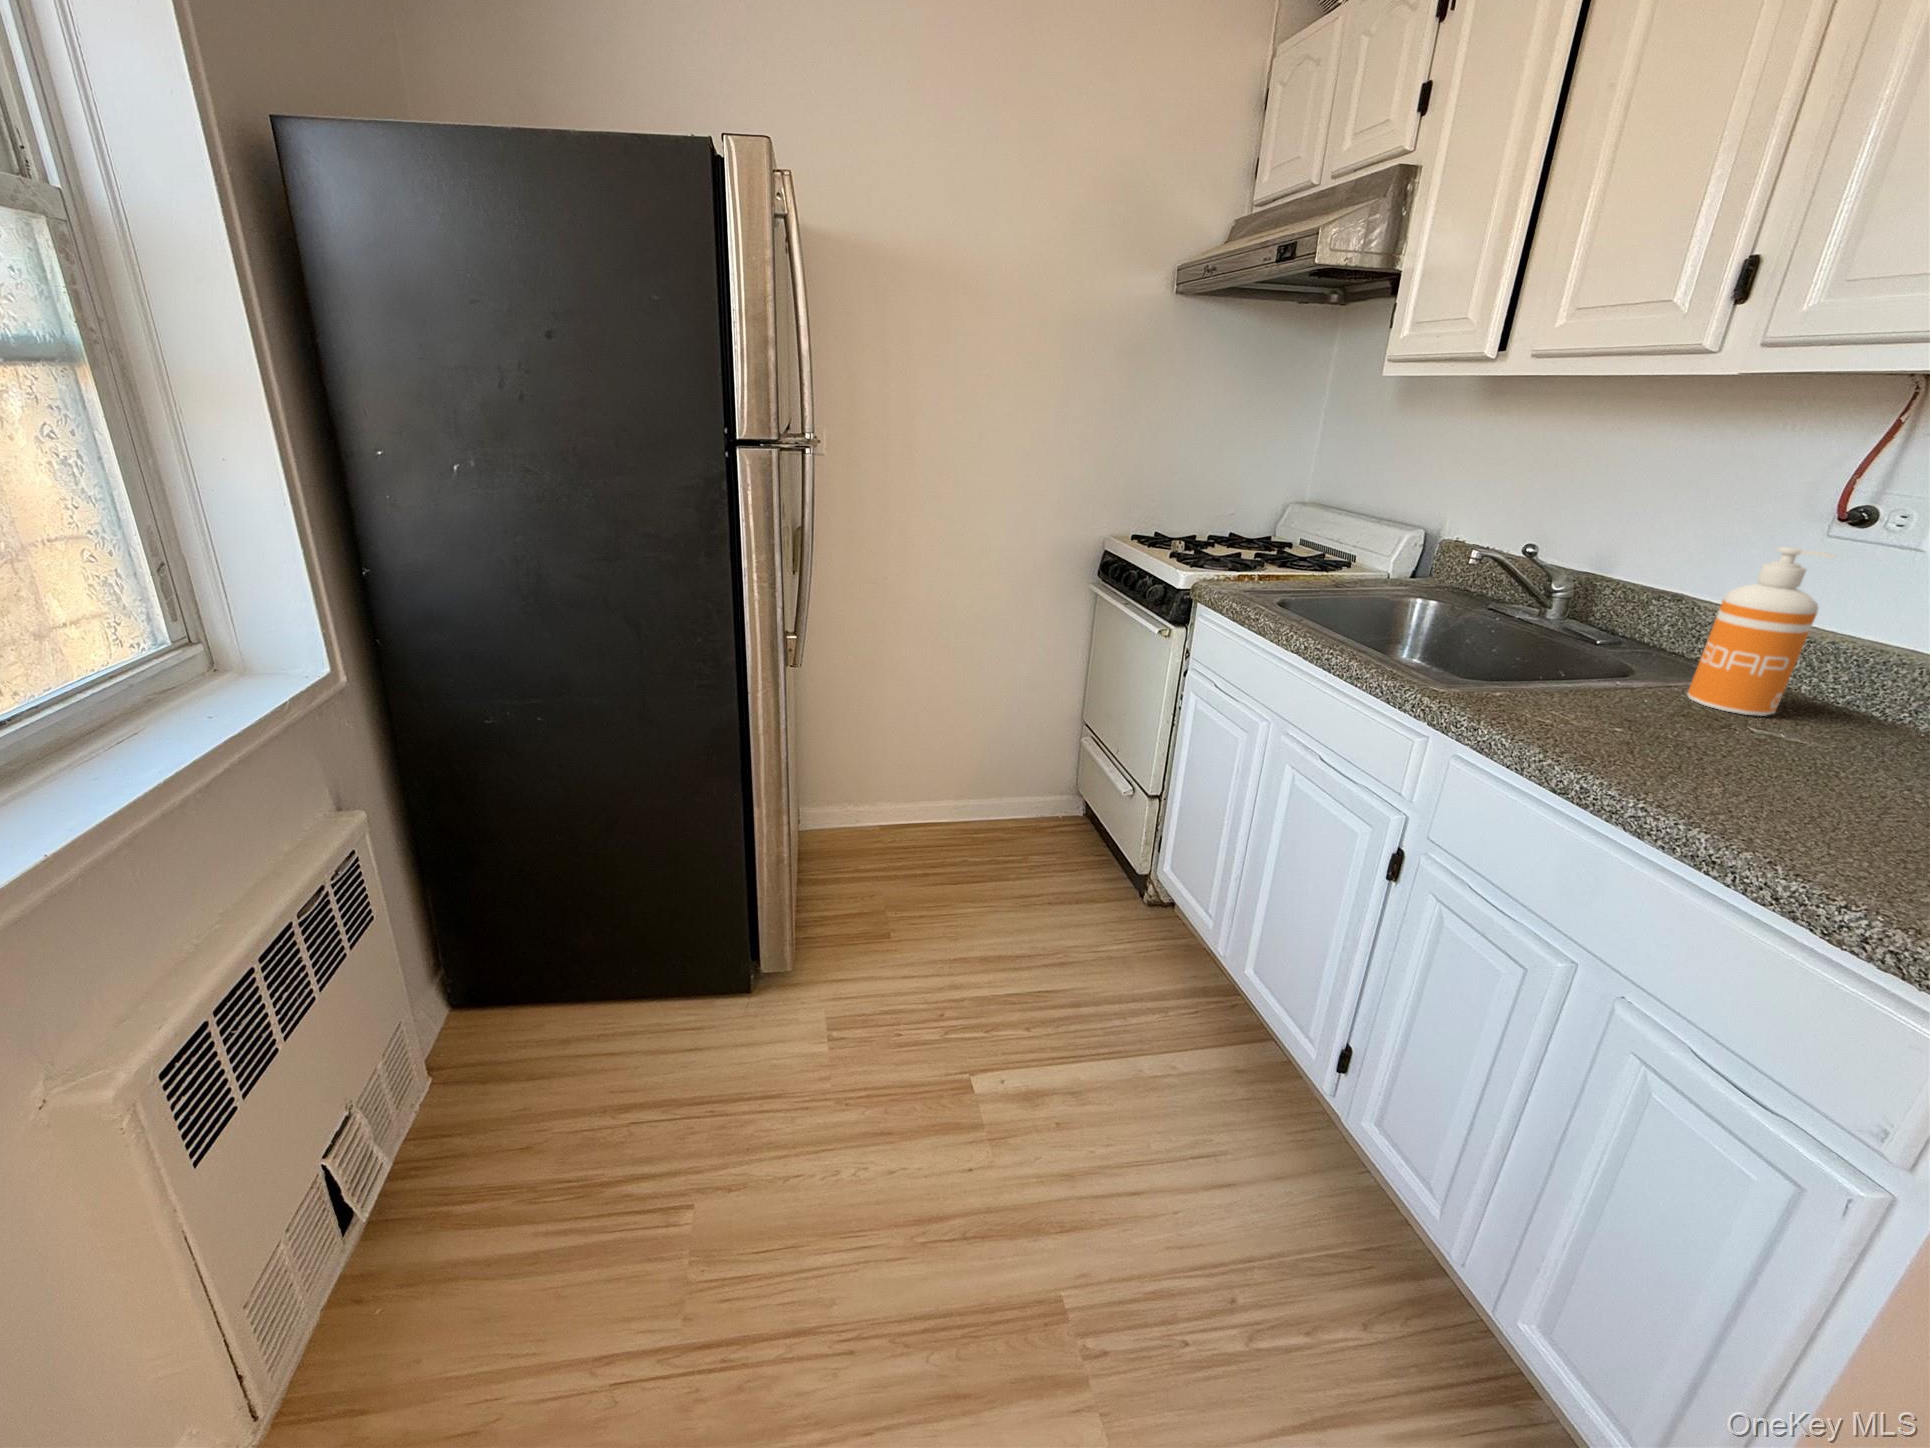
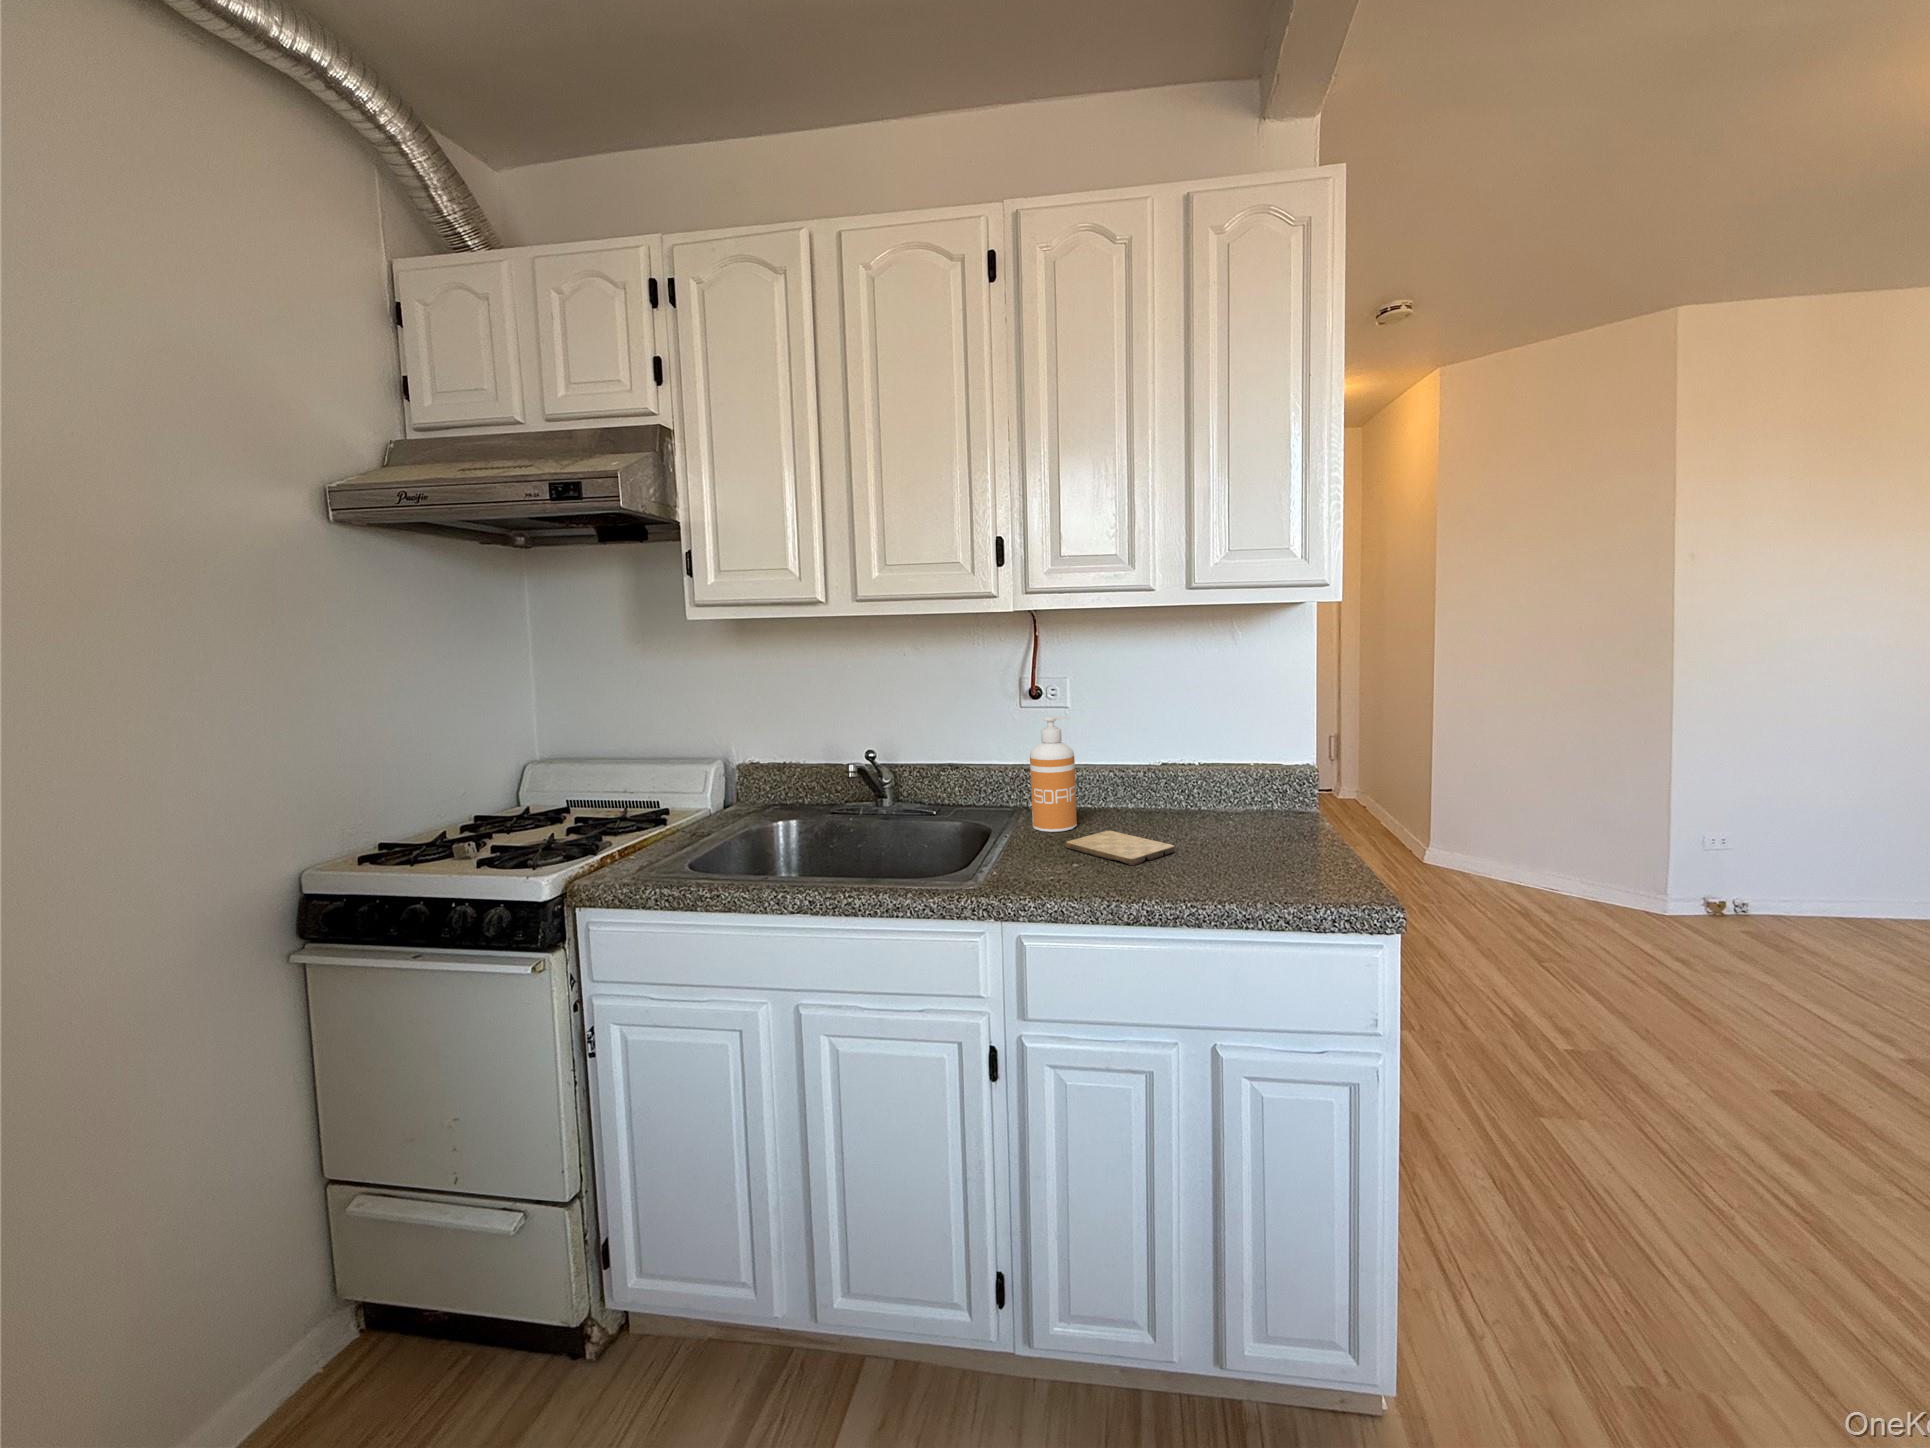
cutting board: none [1660,710,1830,784] -> present [1066,830,1175,866]

